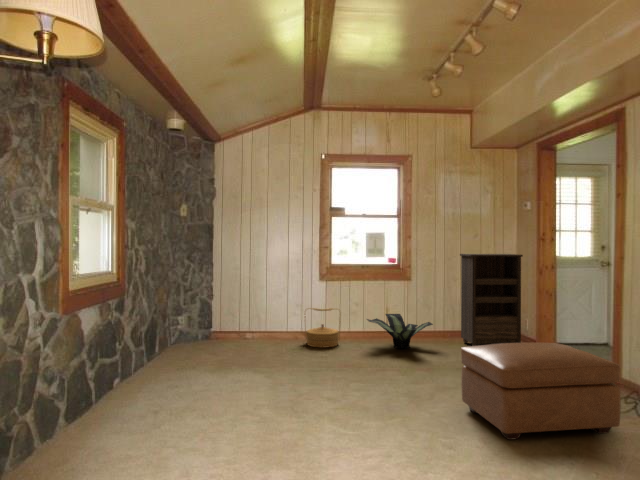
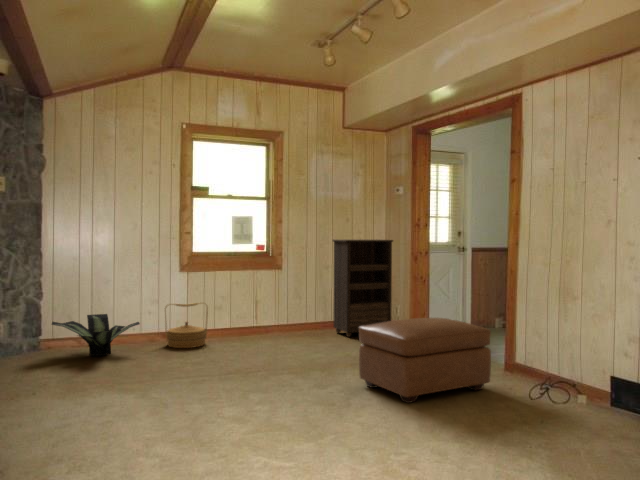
potted plant: present [367,314,433,349] -> present [52,314,140,357]

